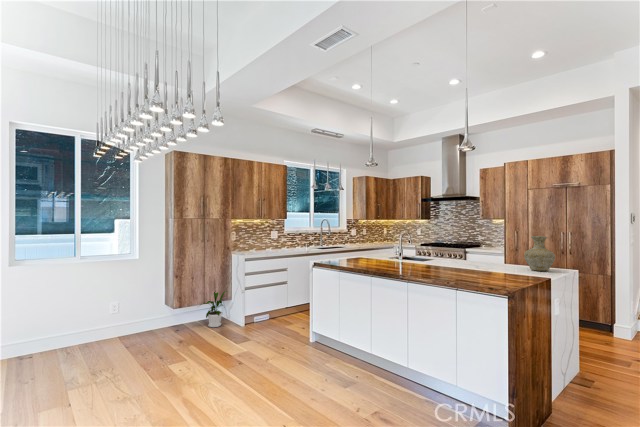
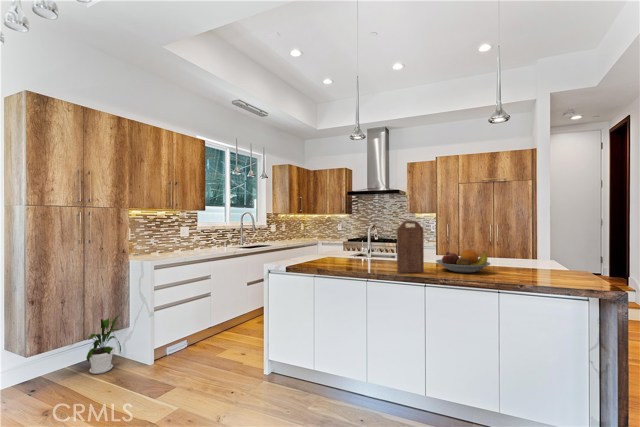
cutting board: none [395,231,420,273] -> present [397,221,424,273]
vase: present [524,236,555,271] -> none [504,226,536,262]
fruit bowl: none [434,256,480,276] -> present [436,250,490,273]

